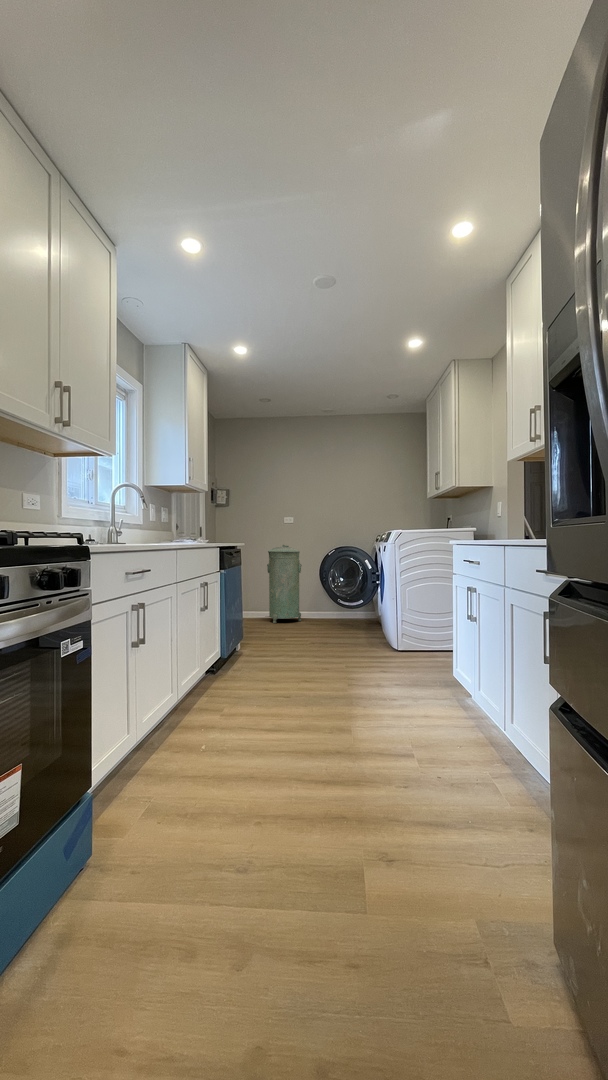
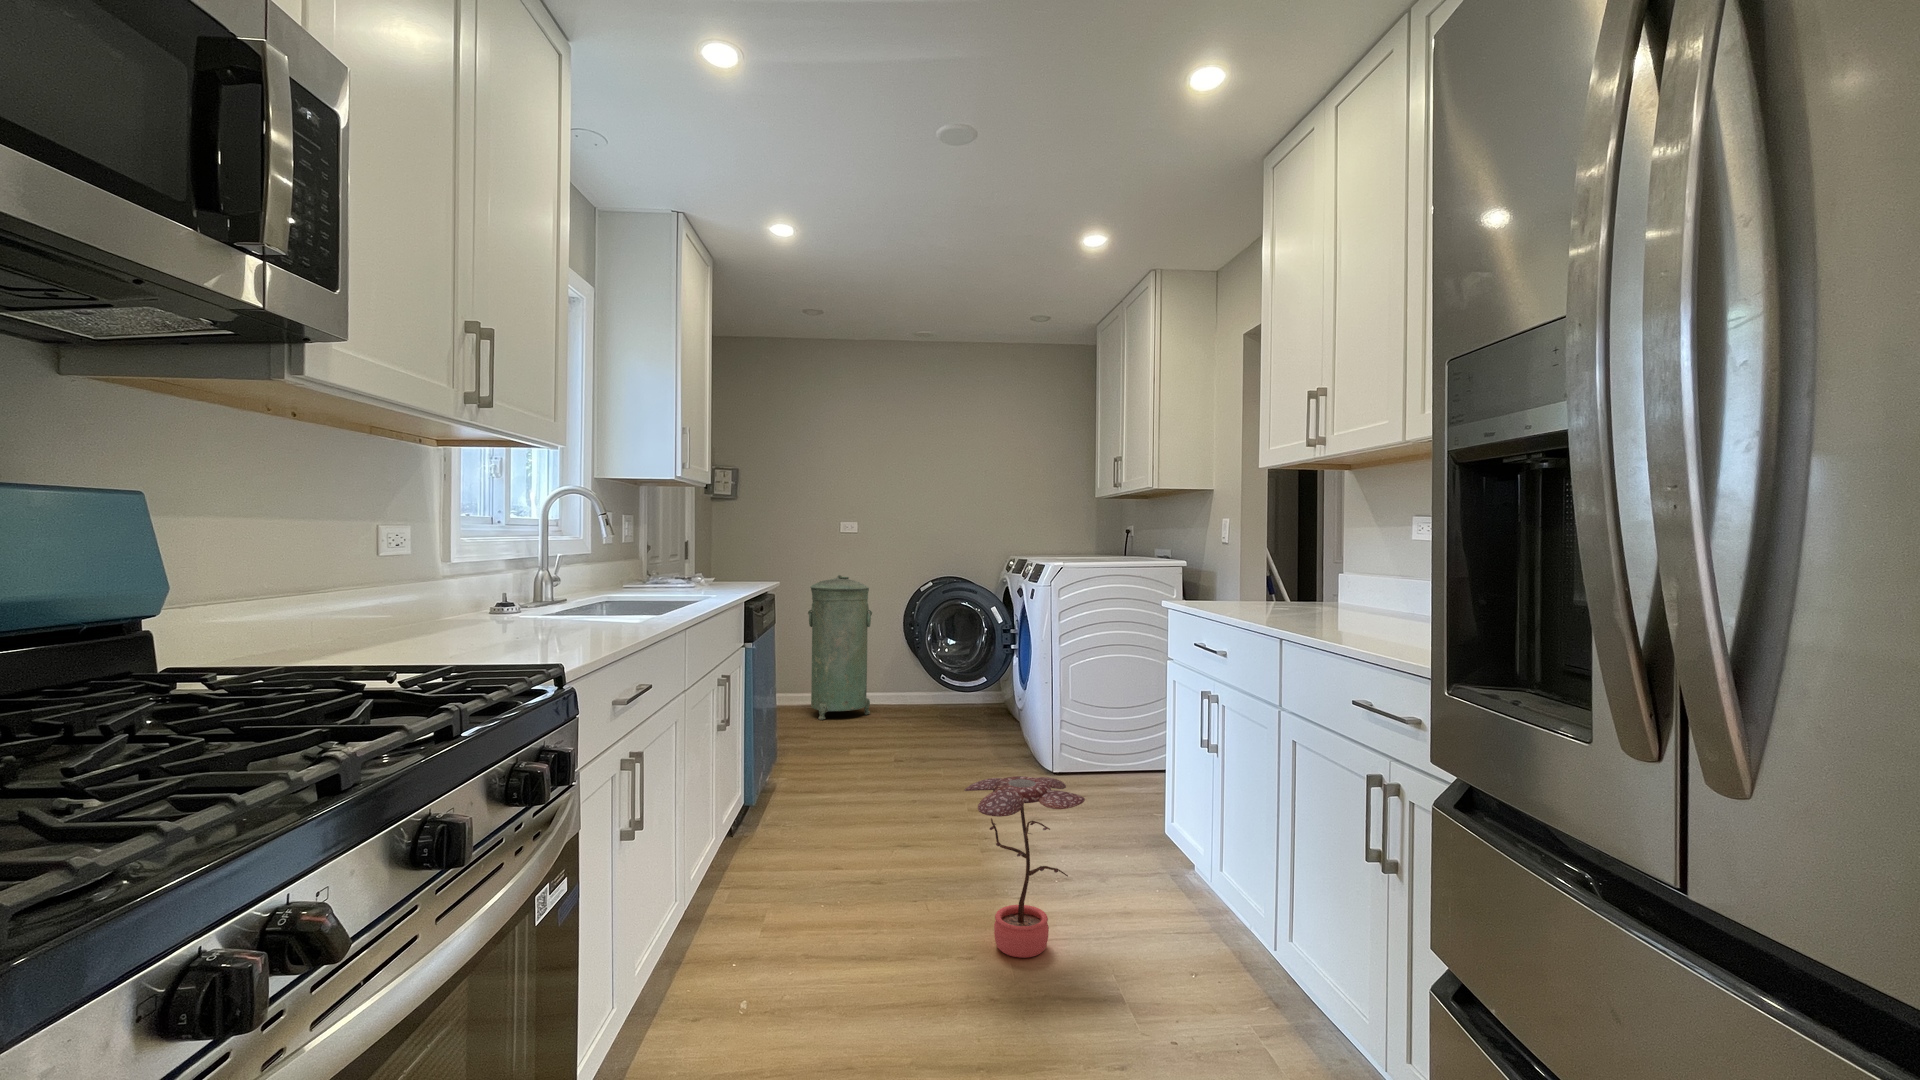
potted plant: none [328,632,394,732] -> present [964,776,1085,958]

